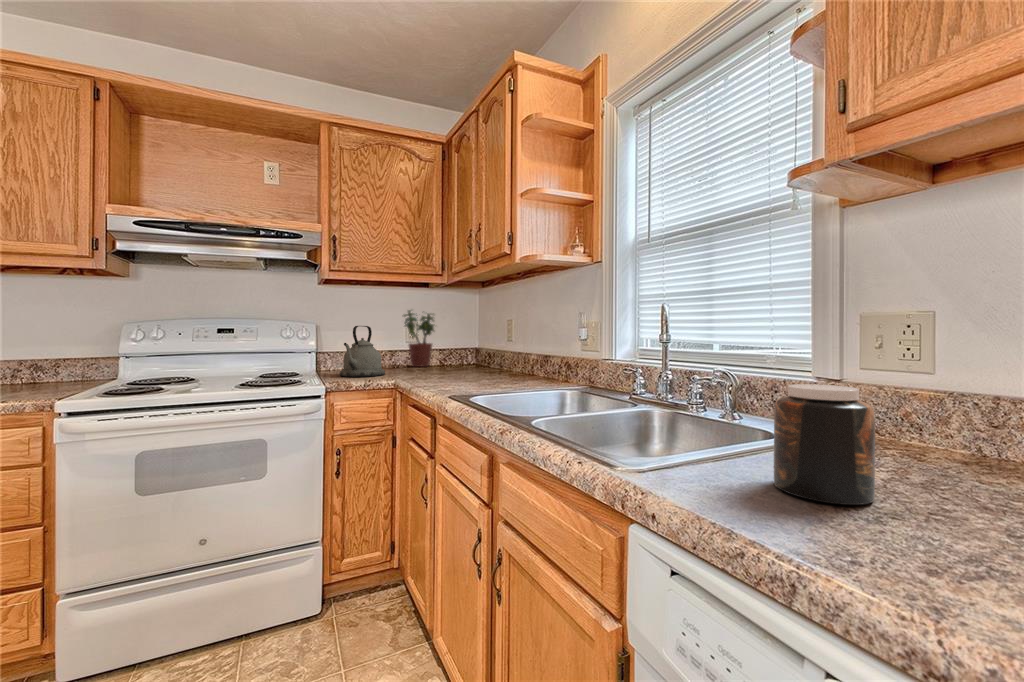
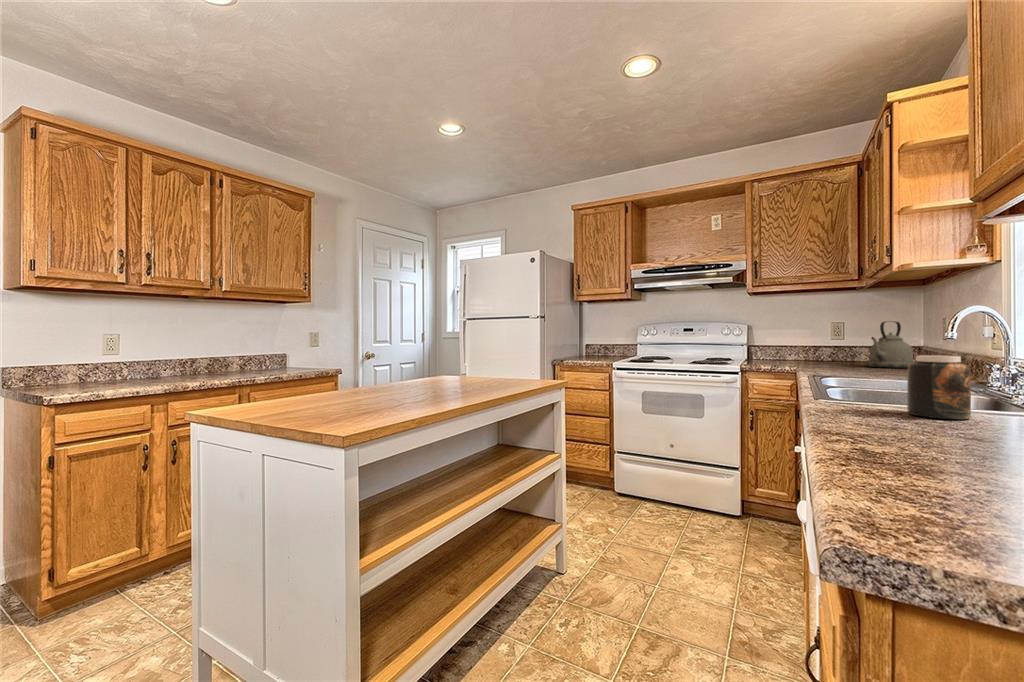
potted plant: present [404,310,434,367] -> none [824,309,862,359]
kettle: present [340,326,385,377] -> present [866,321,914,368]

